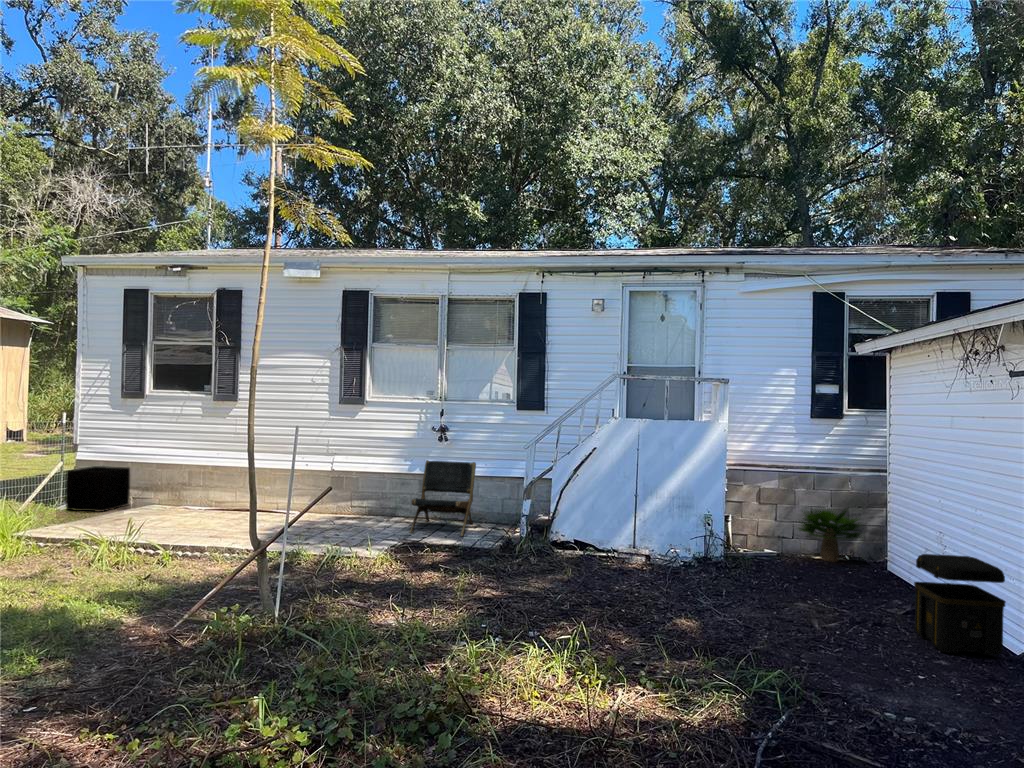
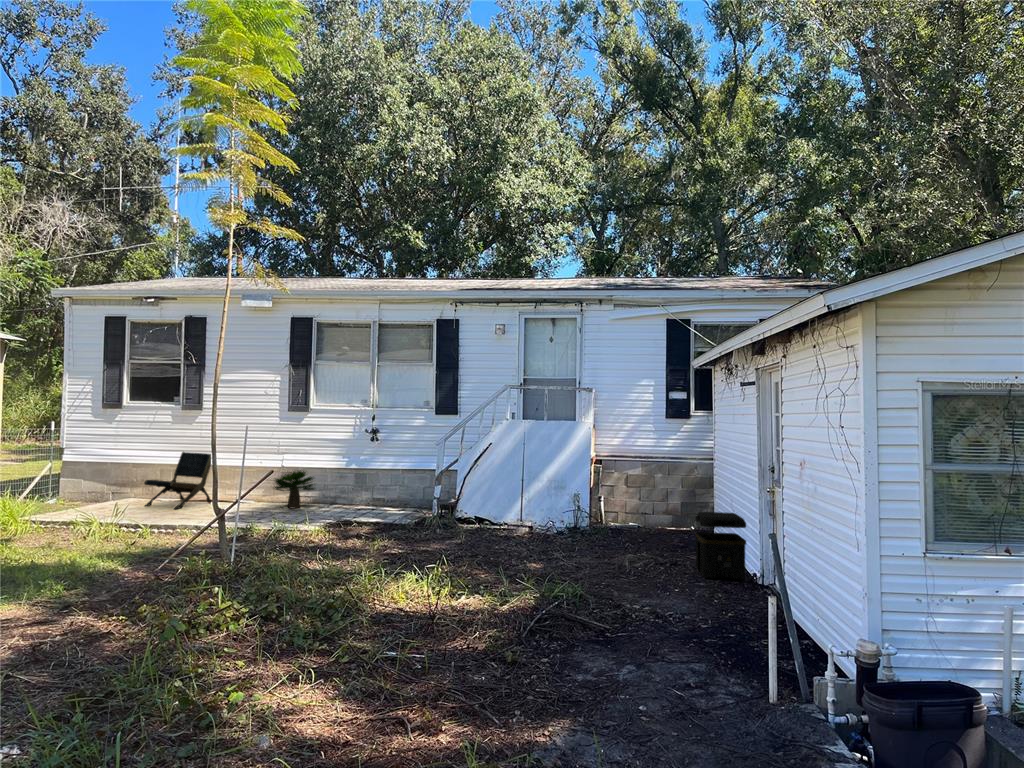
lounge chair: present [409,460,476,536] -> present [144,452,211,509]
wooden crate: present [66,466,130,512] -> none [56,467,110,504]
potted plant: present [798,507,862,562] -> present [274,470,314,508]

